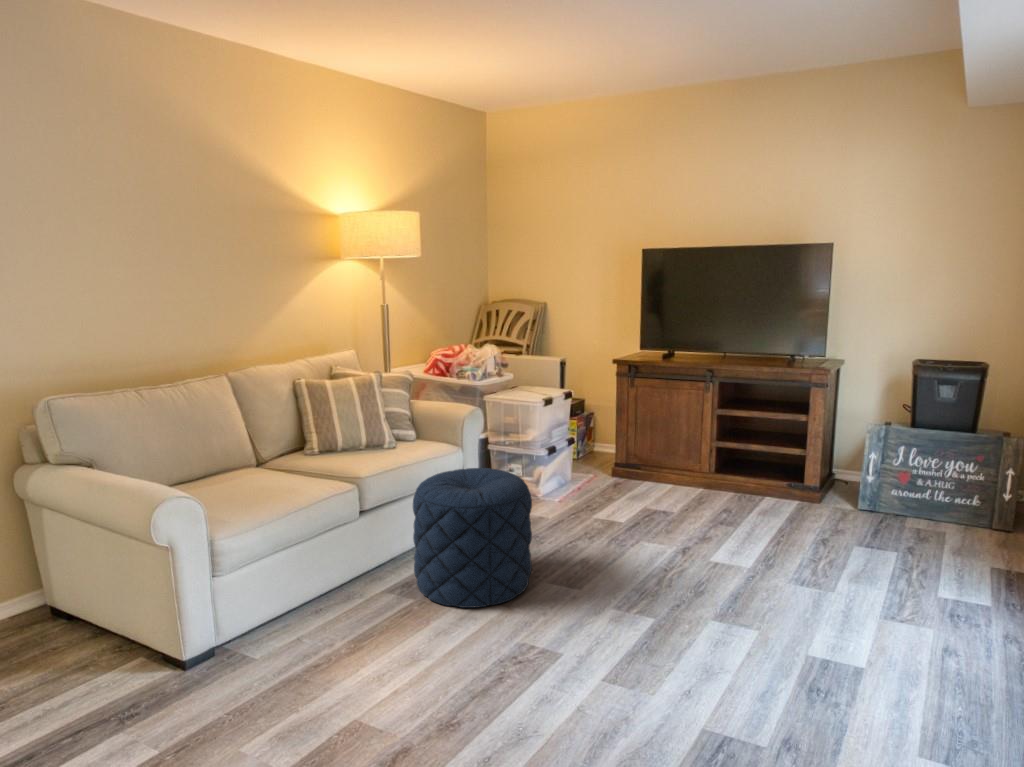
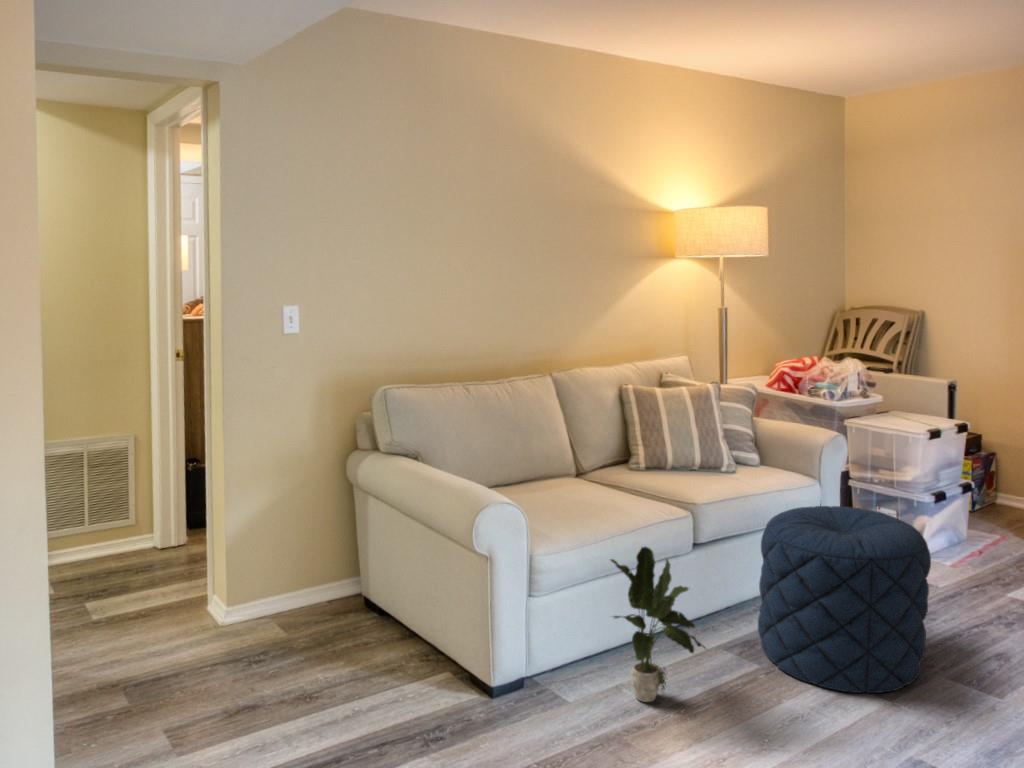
potted plant: none [286,519,371,646] -> present [610,547,705,702]

